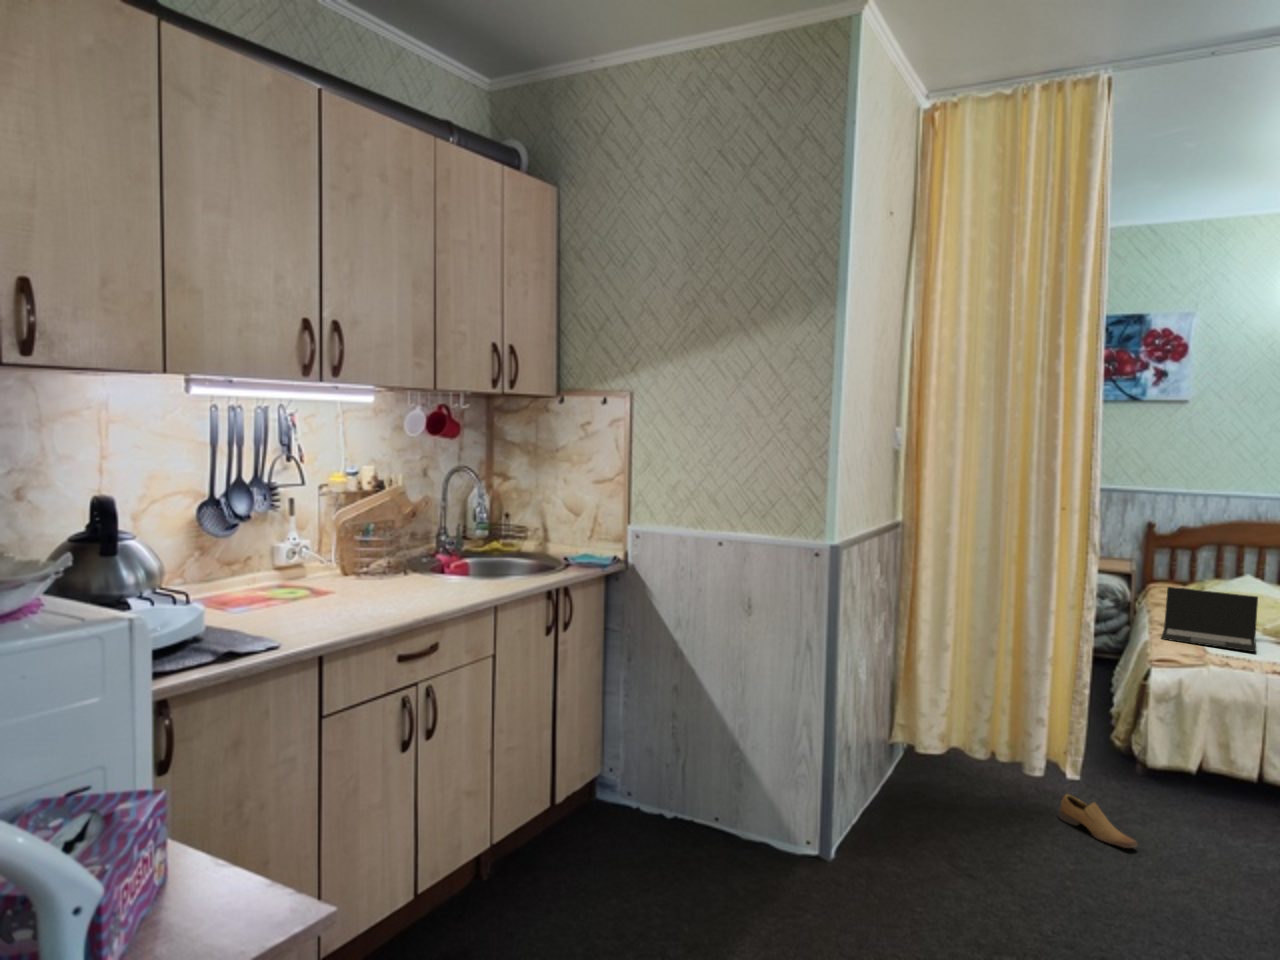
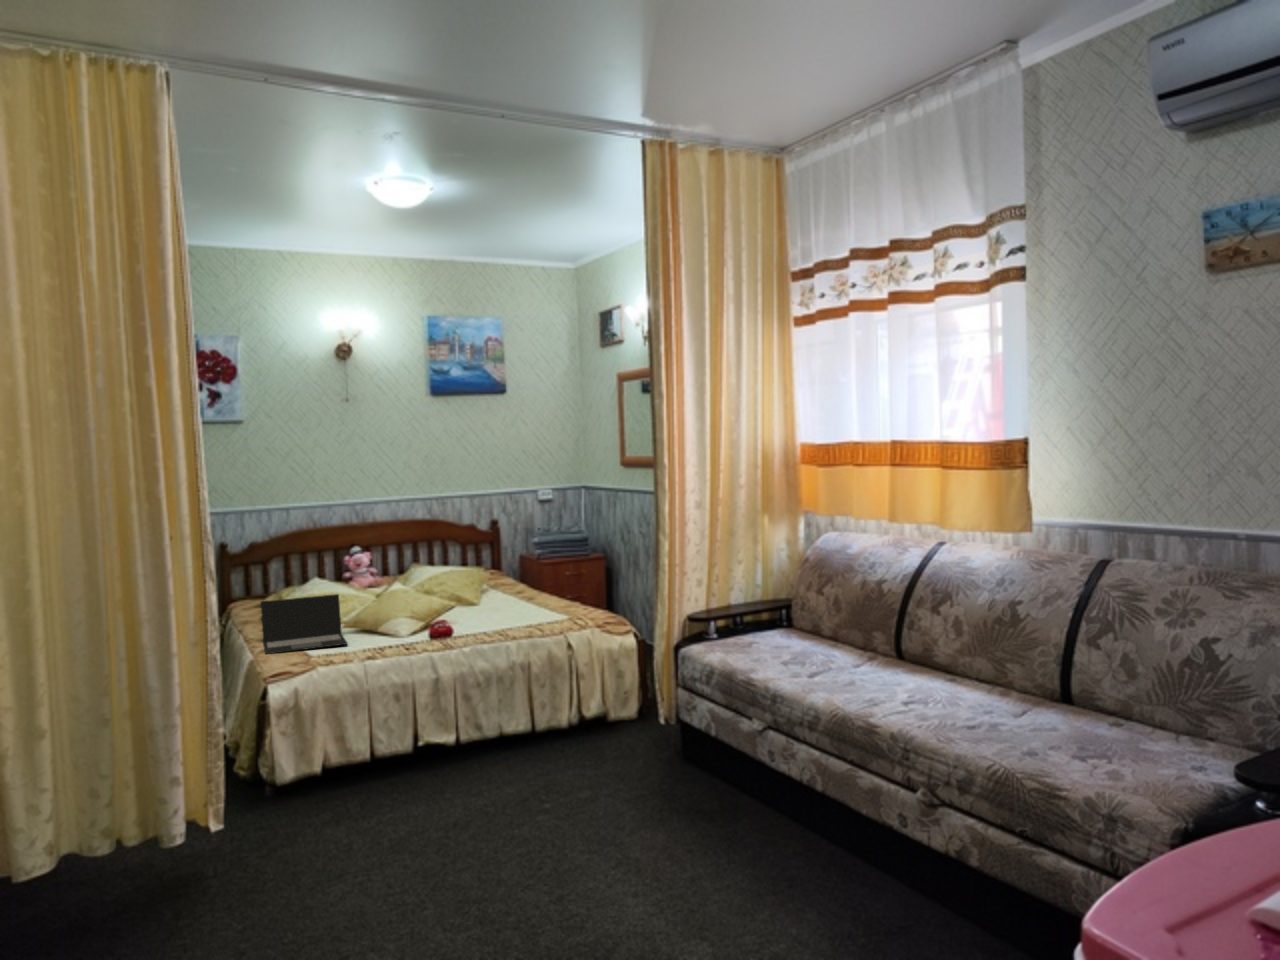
shoe: present [1059,794,1137,848] -> none [207,846,296,884]

